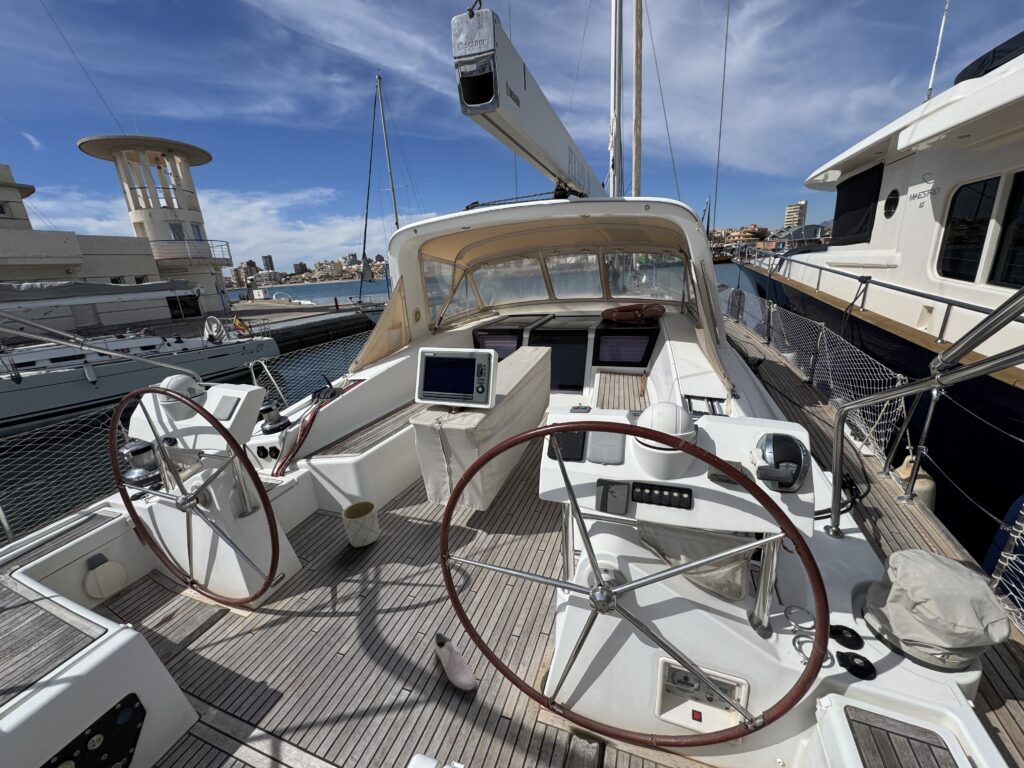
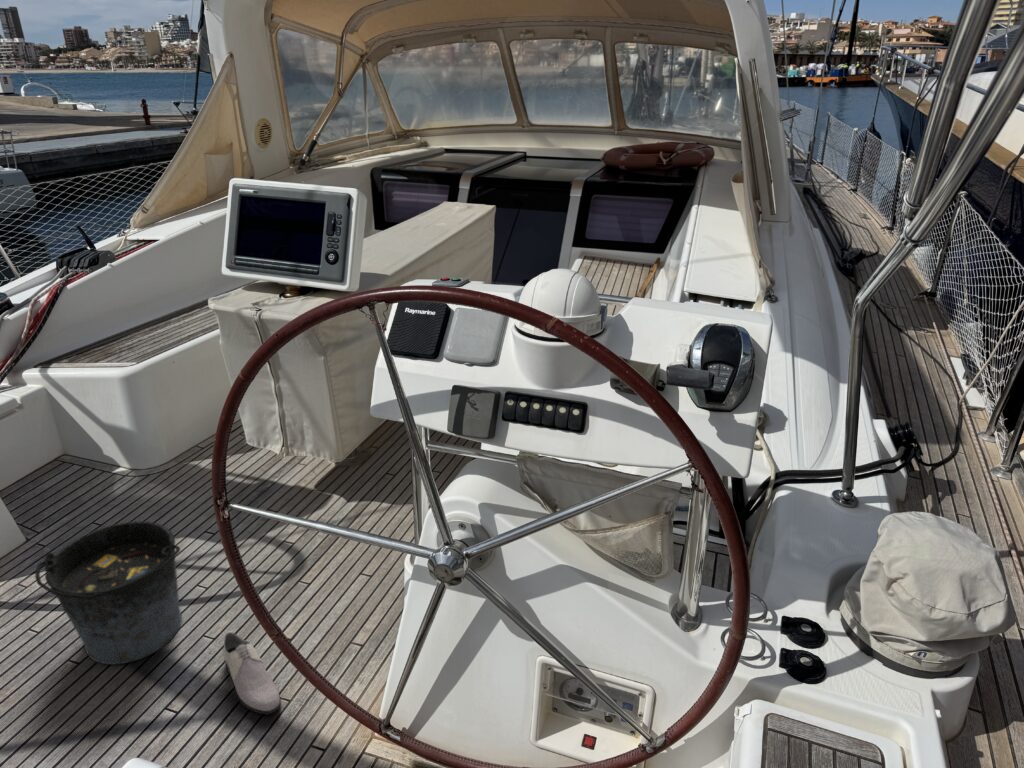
planter: present [342,501,379,547] -> none [96,439,164,513]
bucket: none [320,559,405,656] -> present [35,521,182,665]

